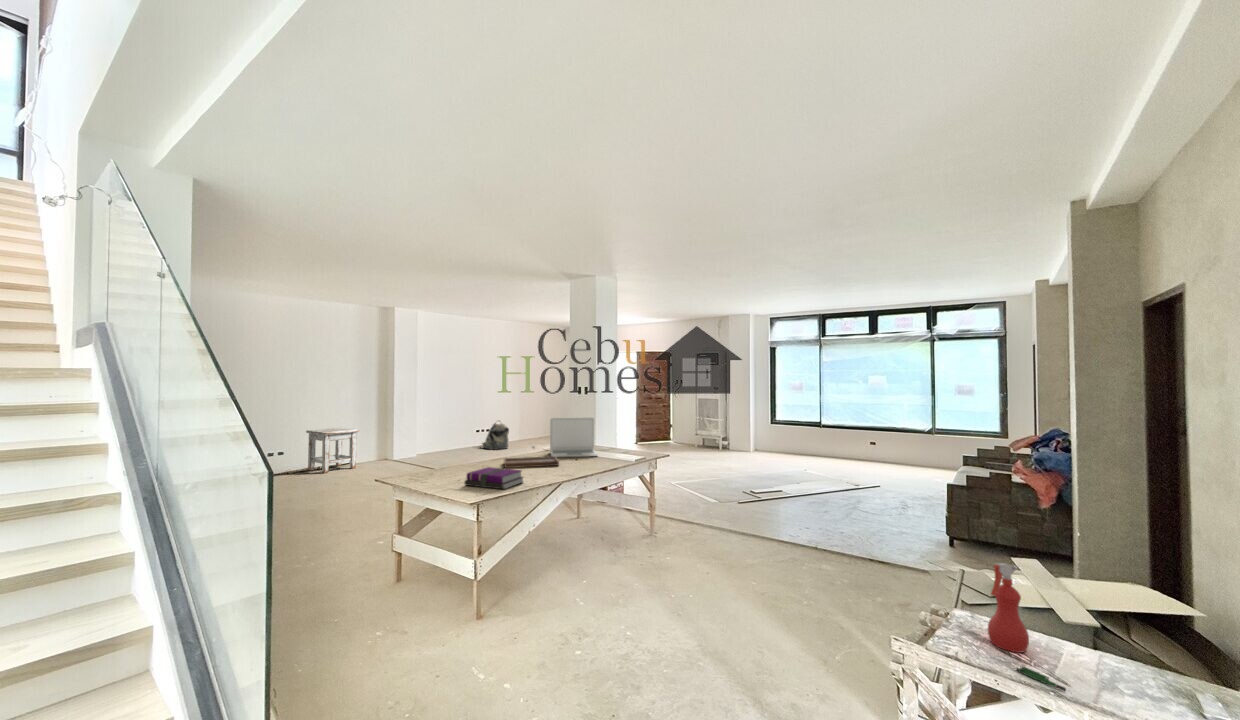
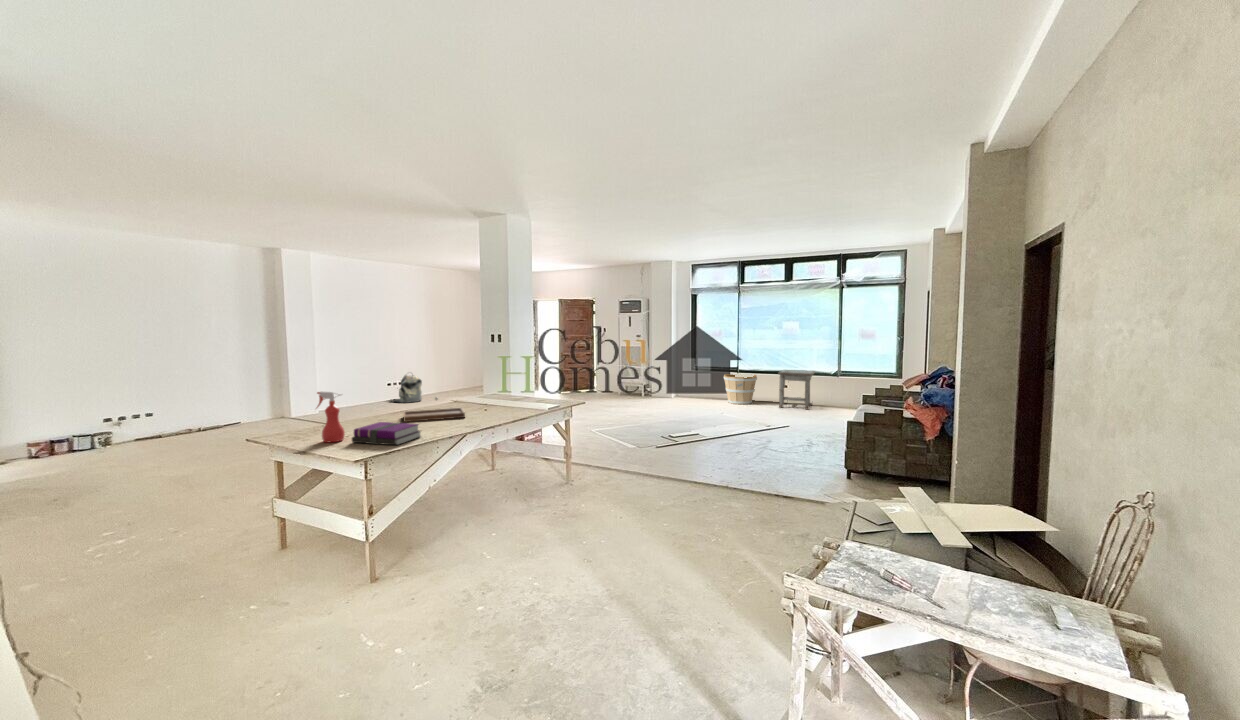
laptop: present [550,418,597,457] -> none [457,366,510,409]
stool: present [306,427,359,473] -> present [778,370,815,410]
wooden bucket: none [806,429,842,462] -> present [724,374,757,405]
spray bottle: present [988,563,1029,653] -> present [317,392,345,442]
pen: present [1011,666,1066,691] -> none [891,592,941,614]

